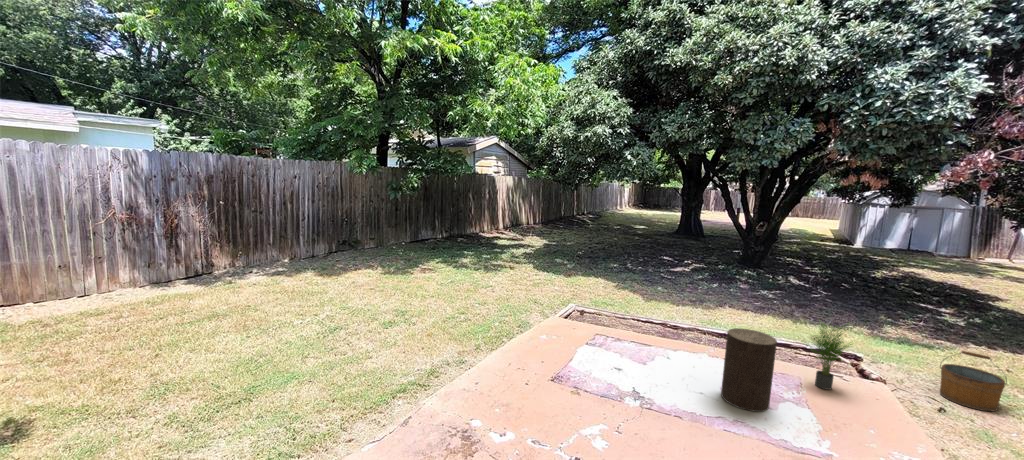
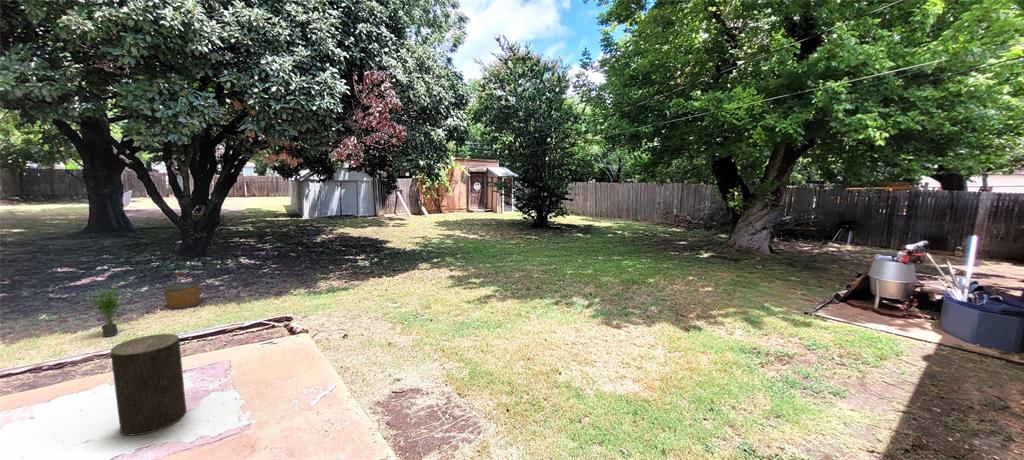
potted plant: present [806,324,851,390] -> present [83,288,121,337]
bucket: present [940,351,1007,411] -> present [164,272,200,309]

